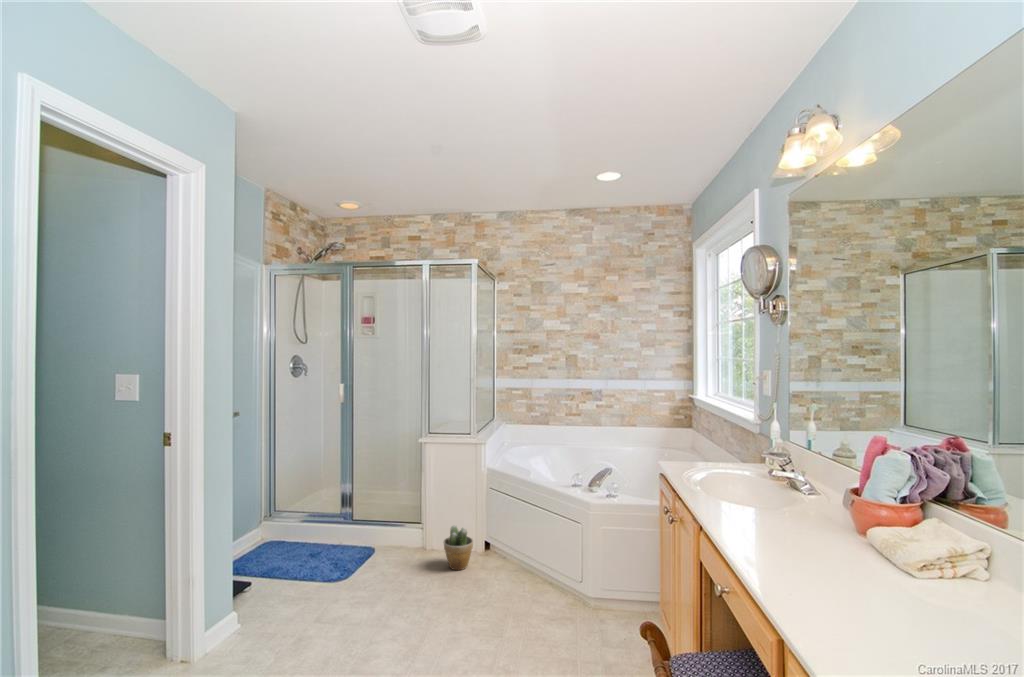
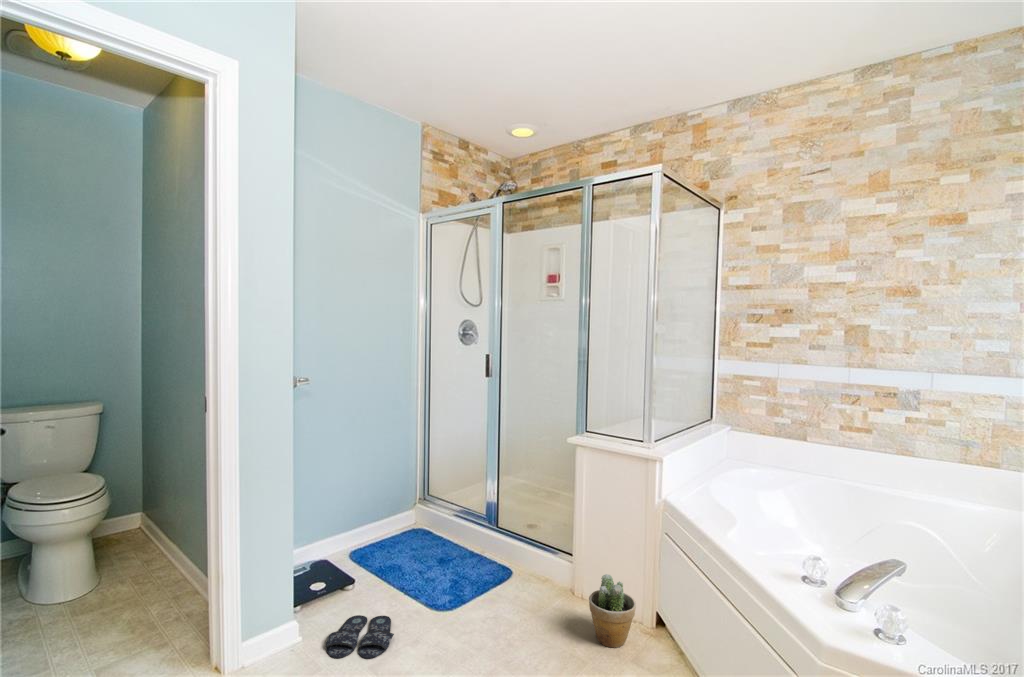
slippers: none [258,598,313,632] -> present [326,615,394,659]

